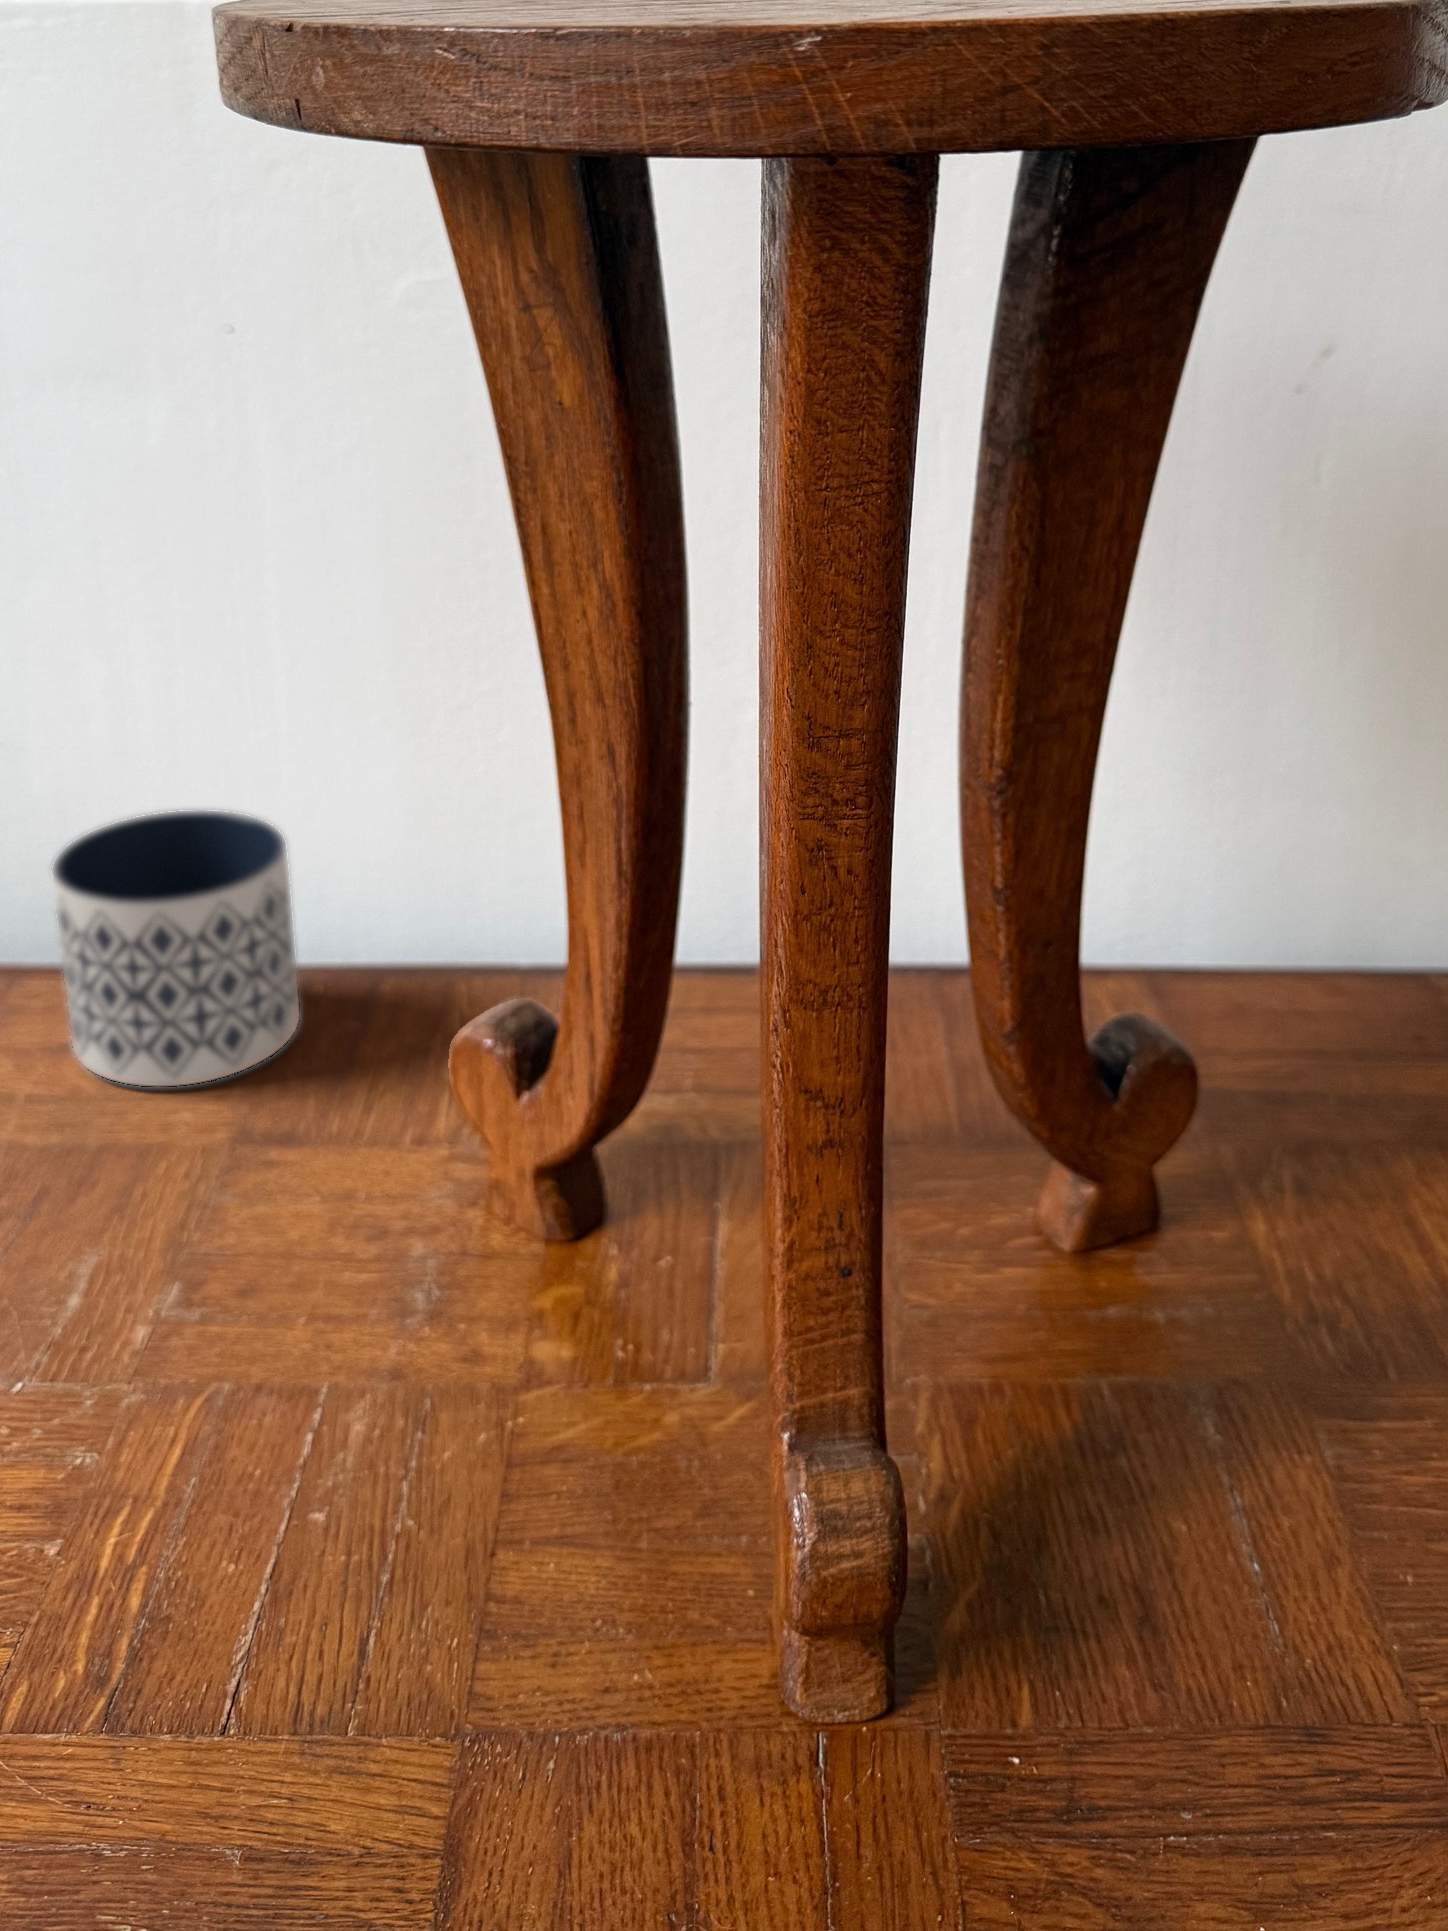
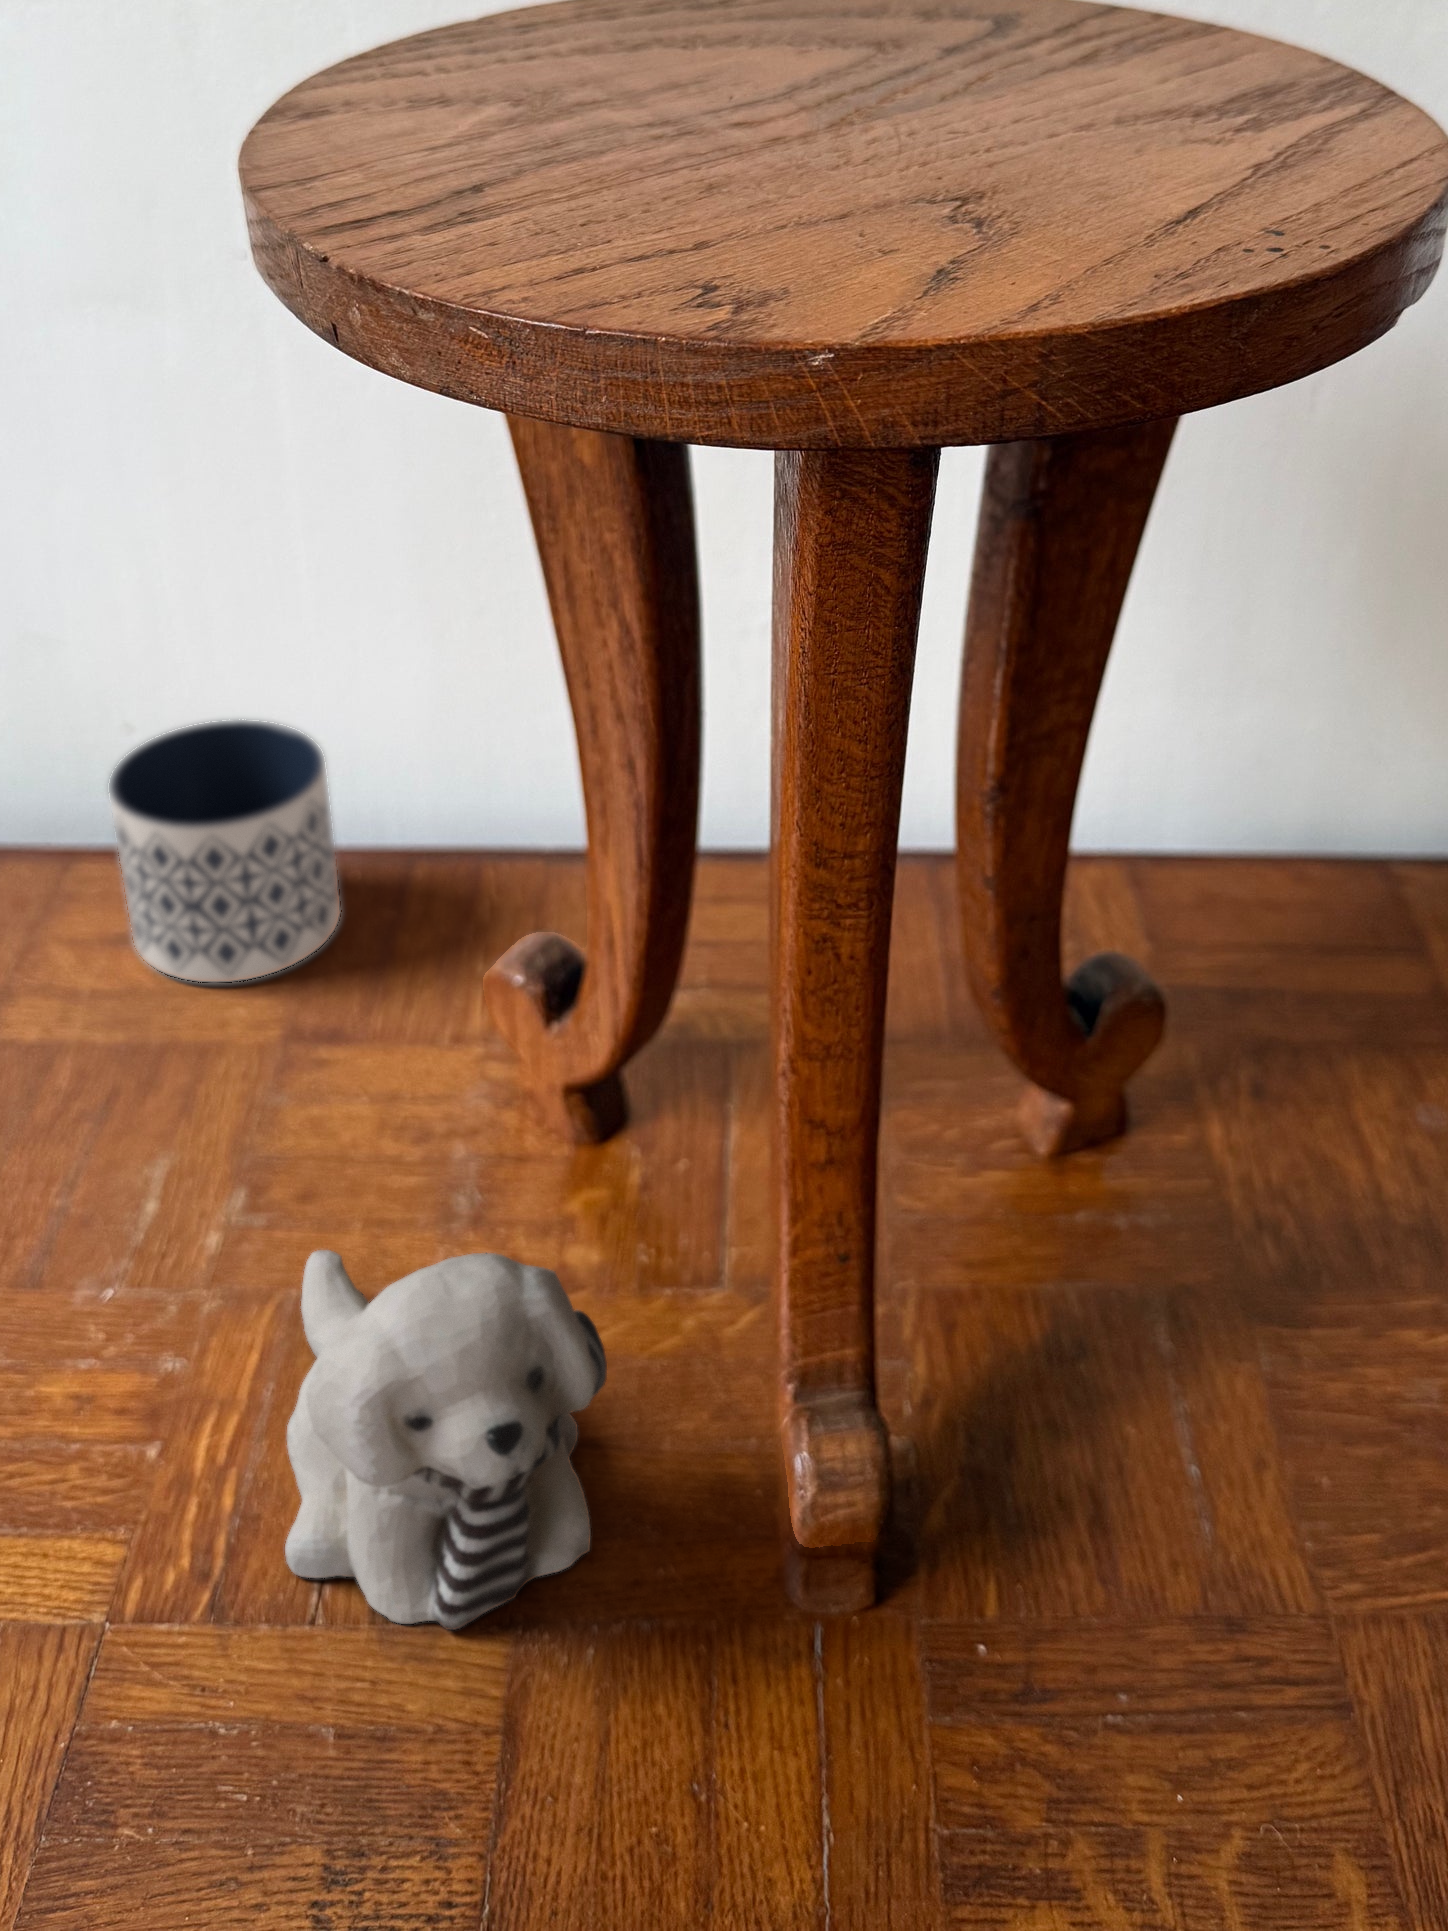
plush toy: none [197,1279,575,1740] -> present [285,1250,607,1630]

